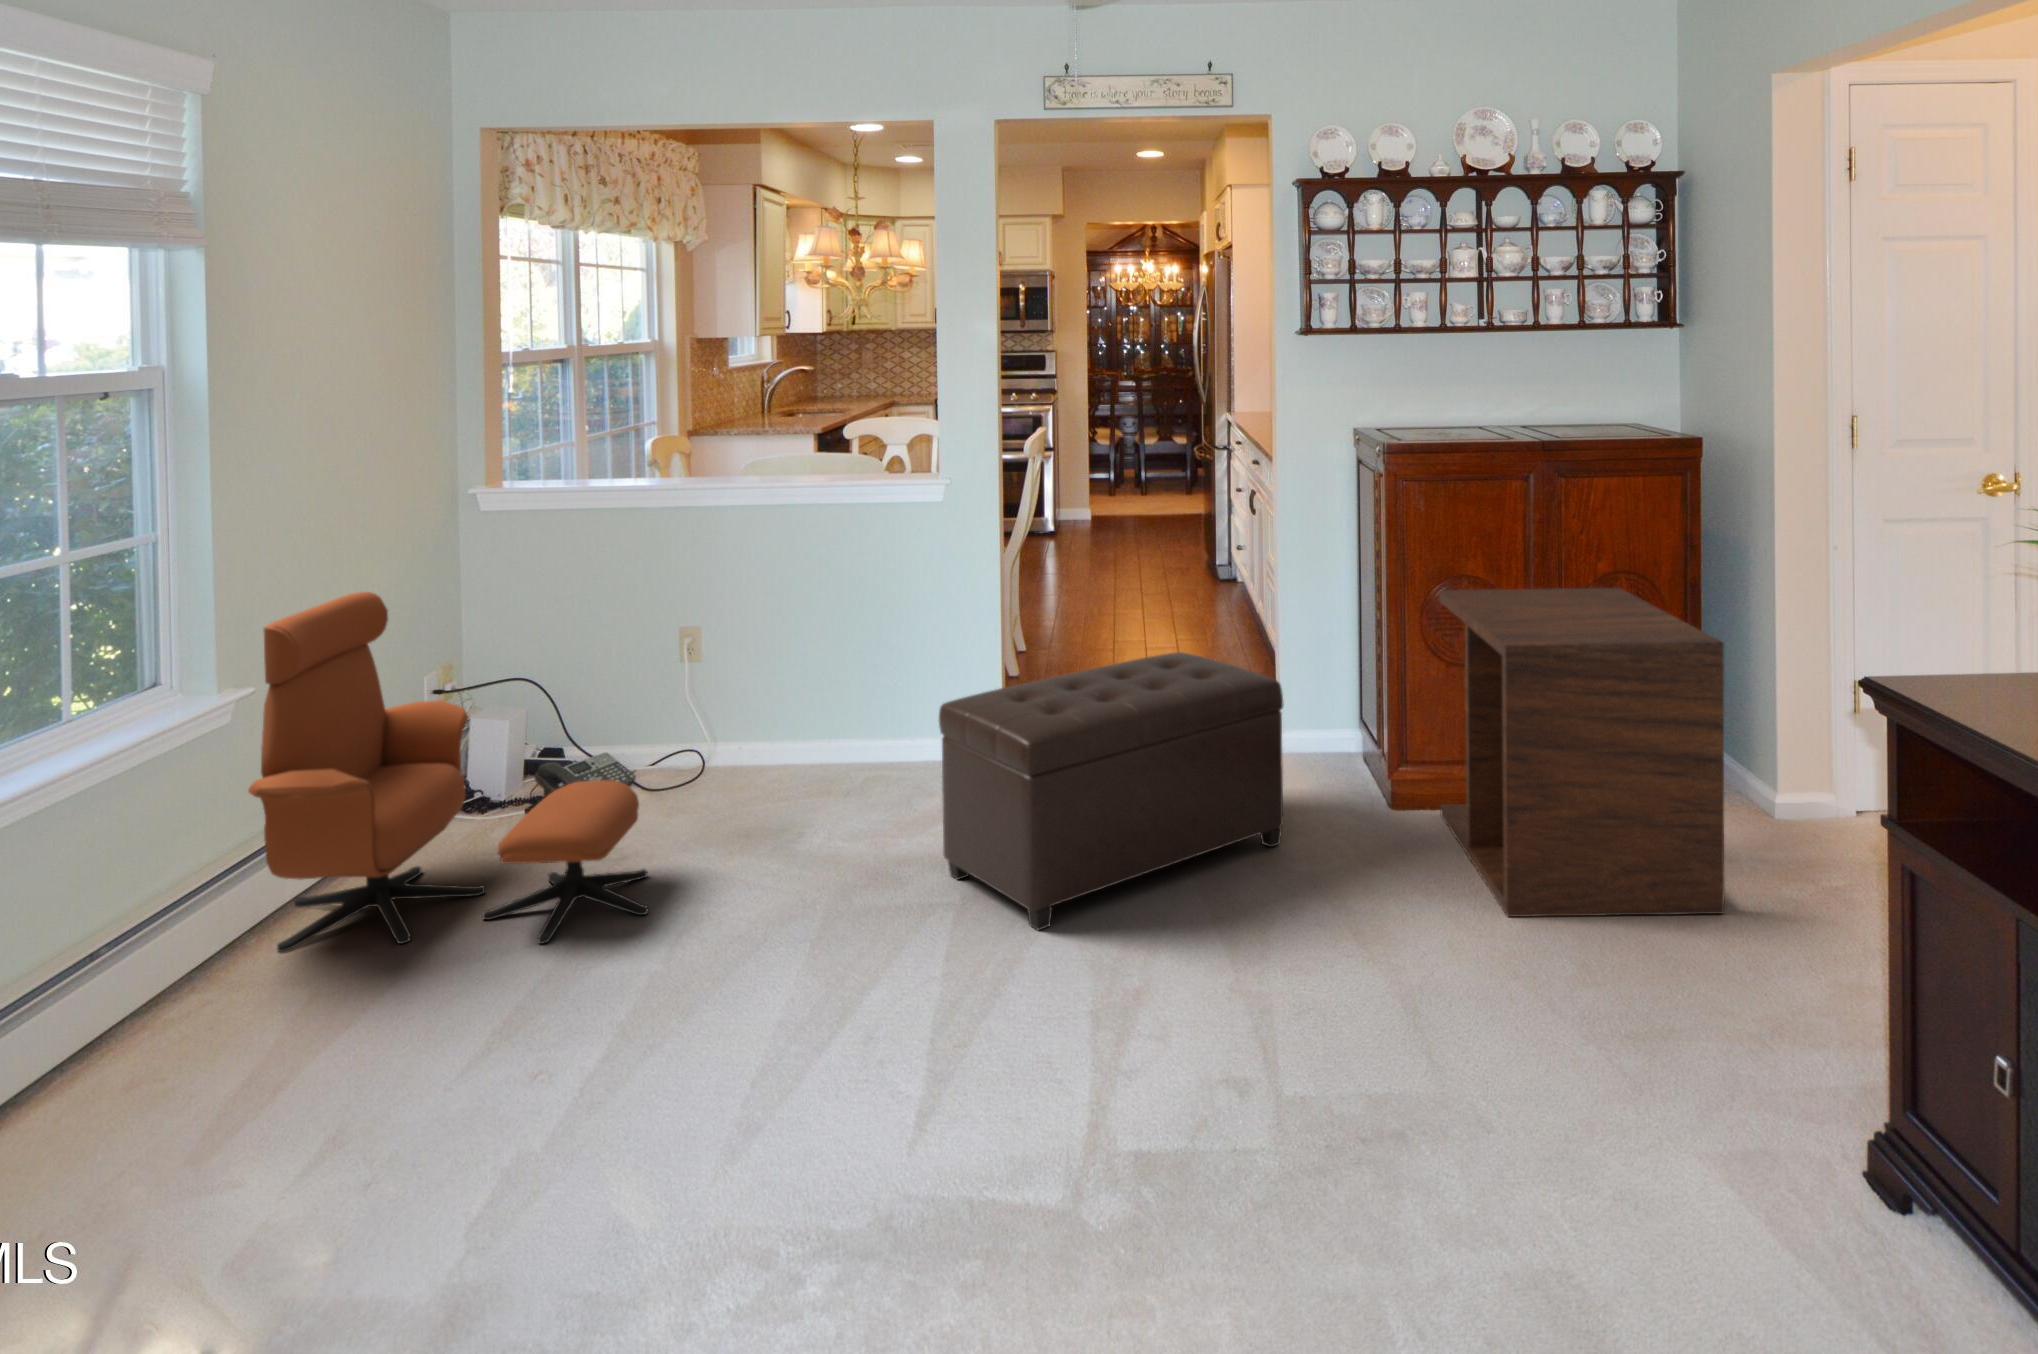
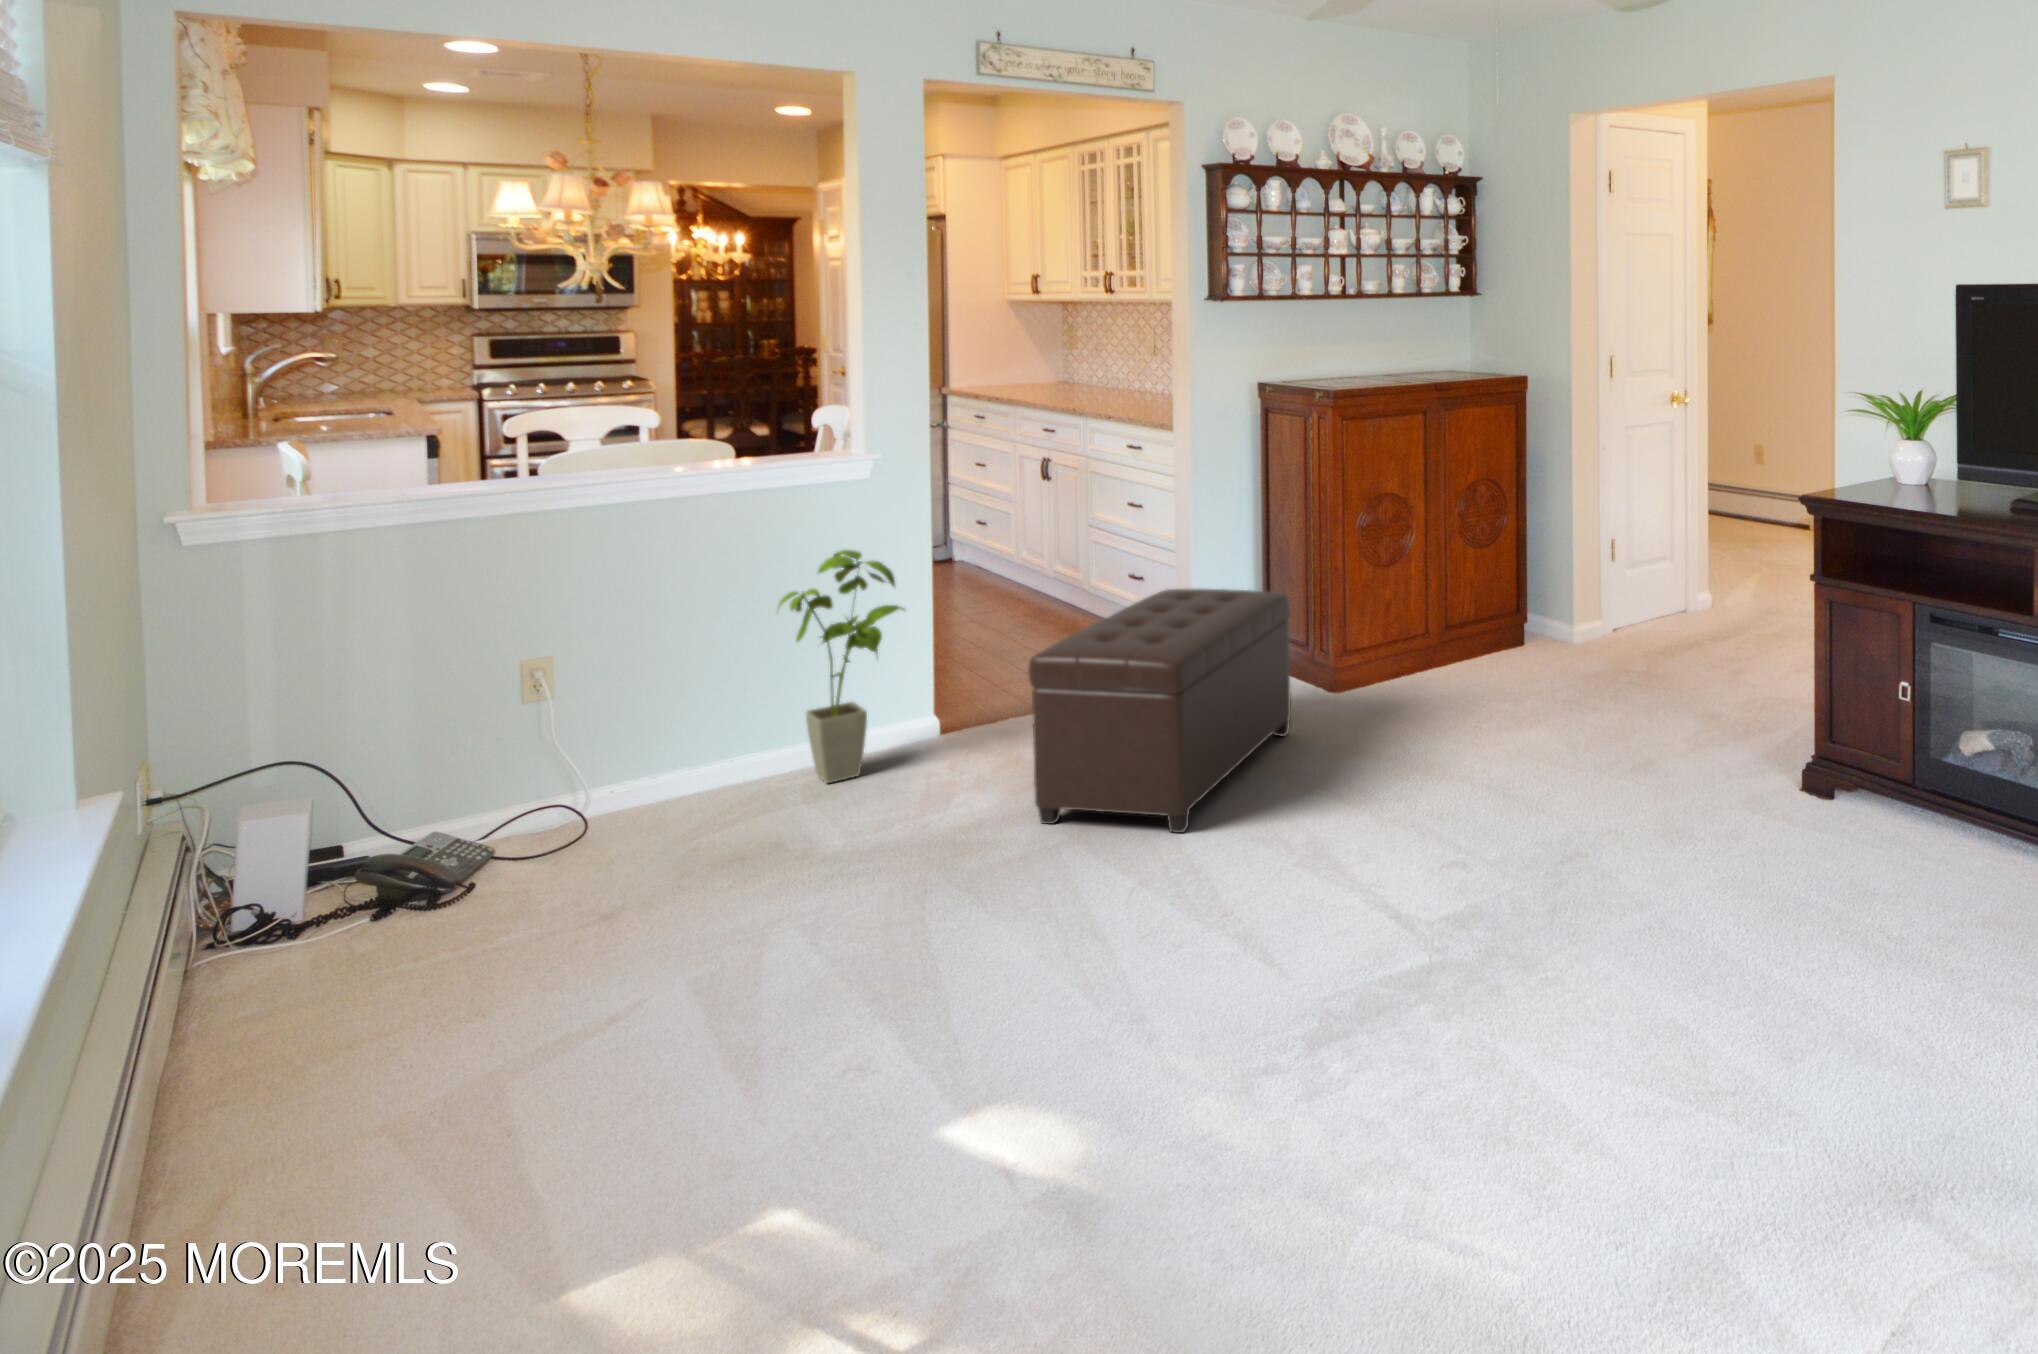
house plant: none [843,567,957,782] -> present [778,550,904,784]
side table: present [1439,588,1724,917] -> none [1372,491,1609,733]
lounge chair: present [248,592,648,952] -> none [176,643,759,1128]

